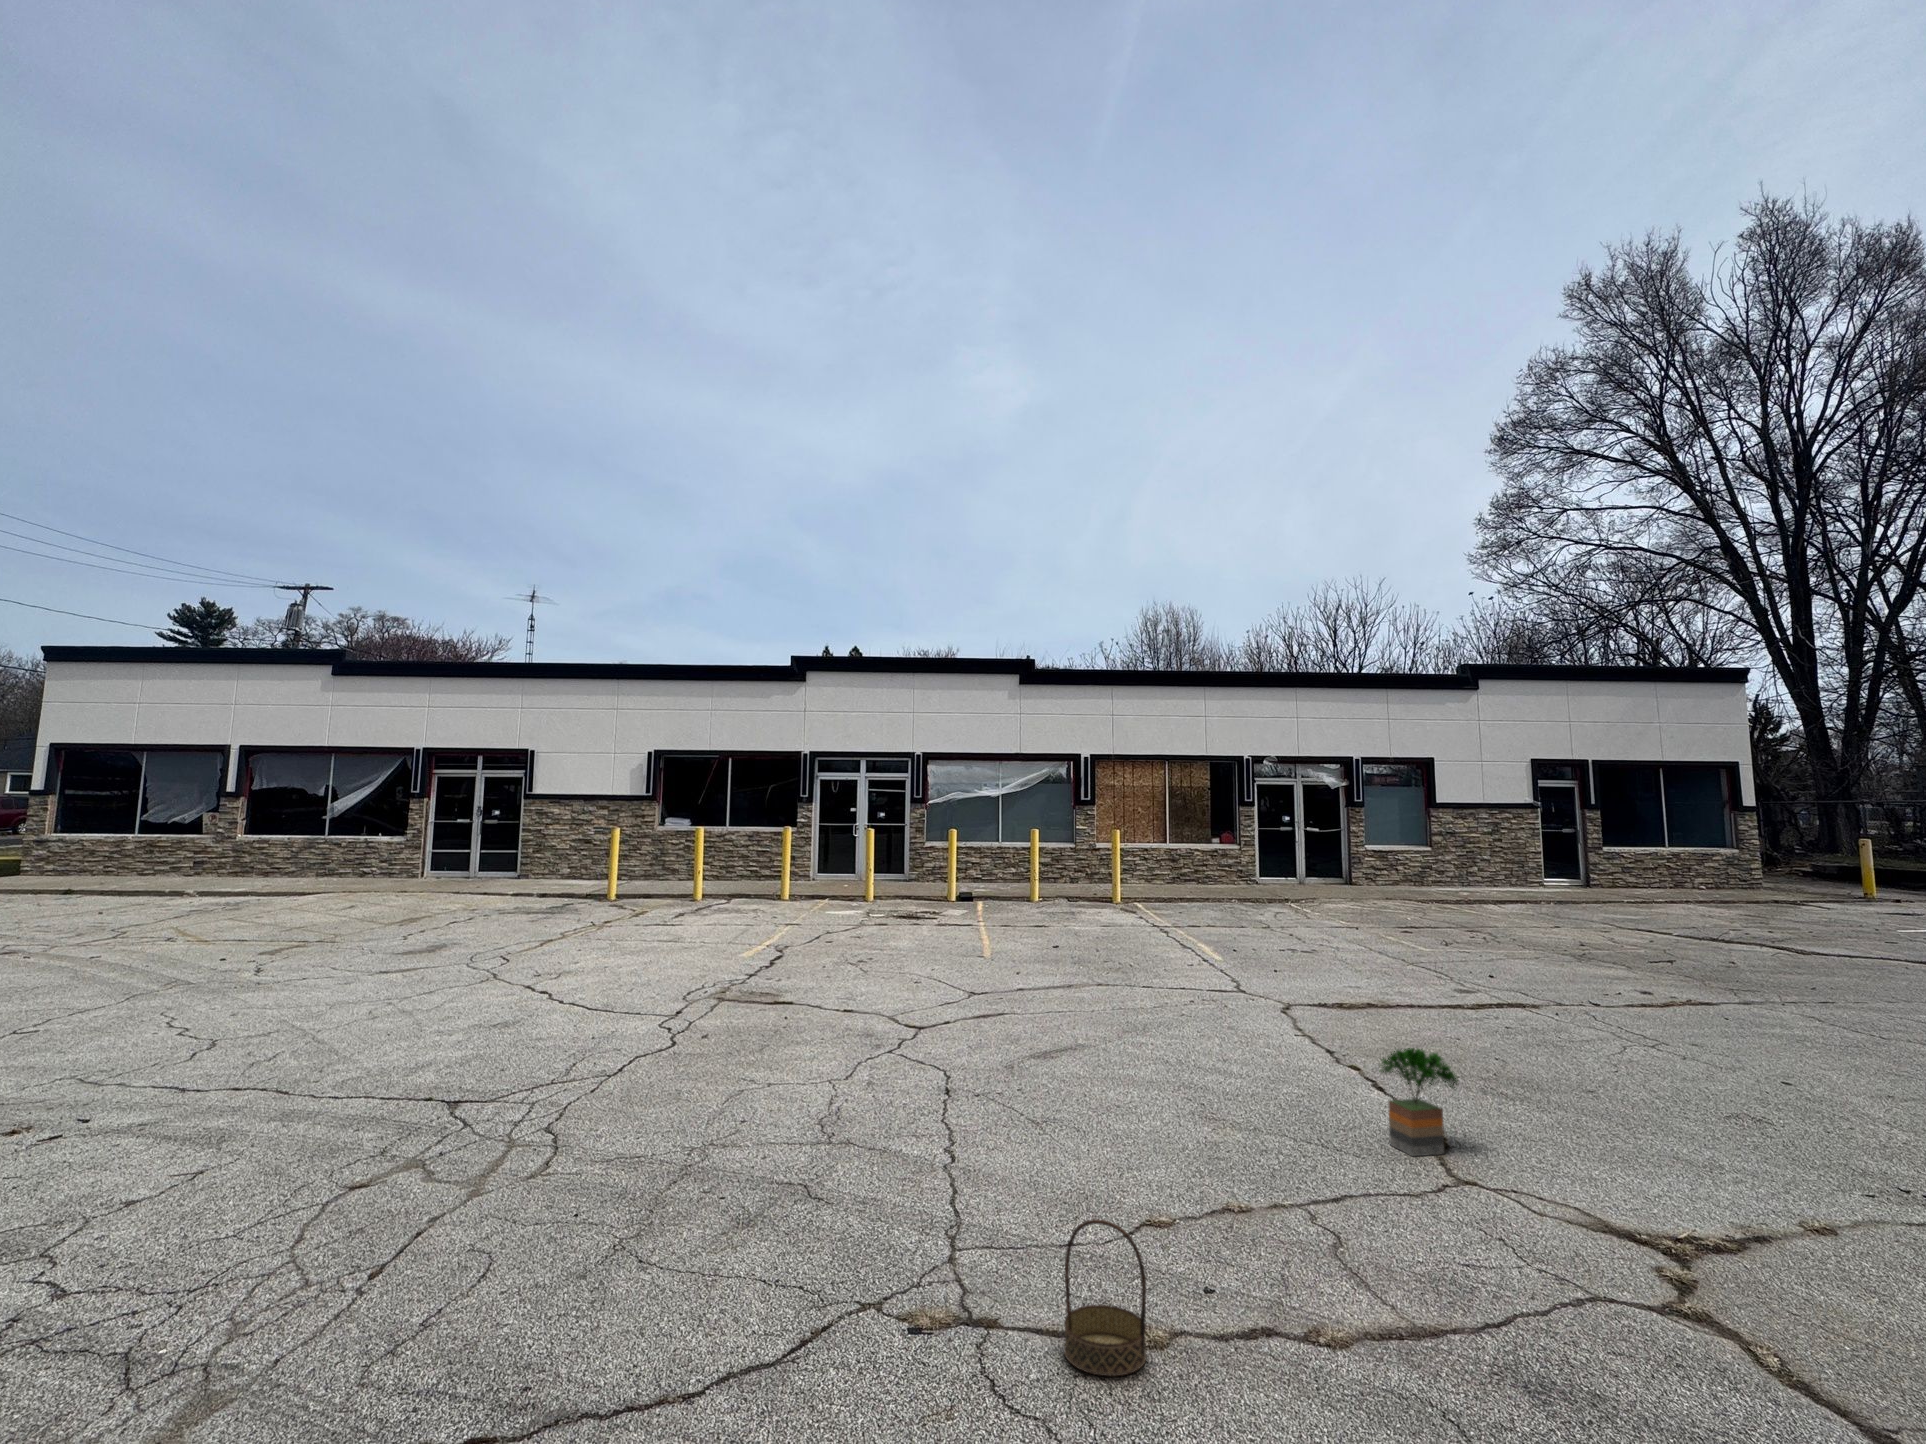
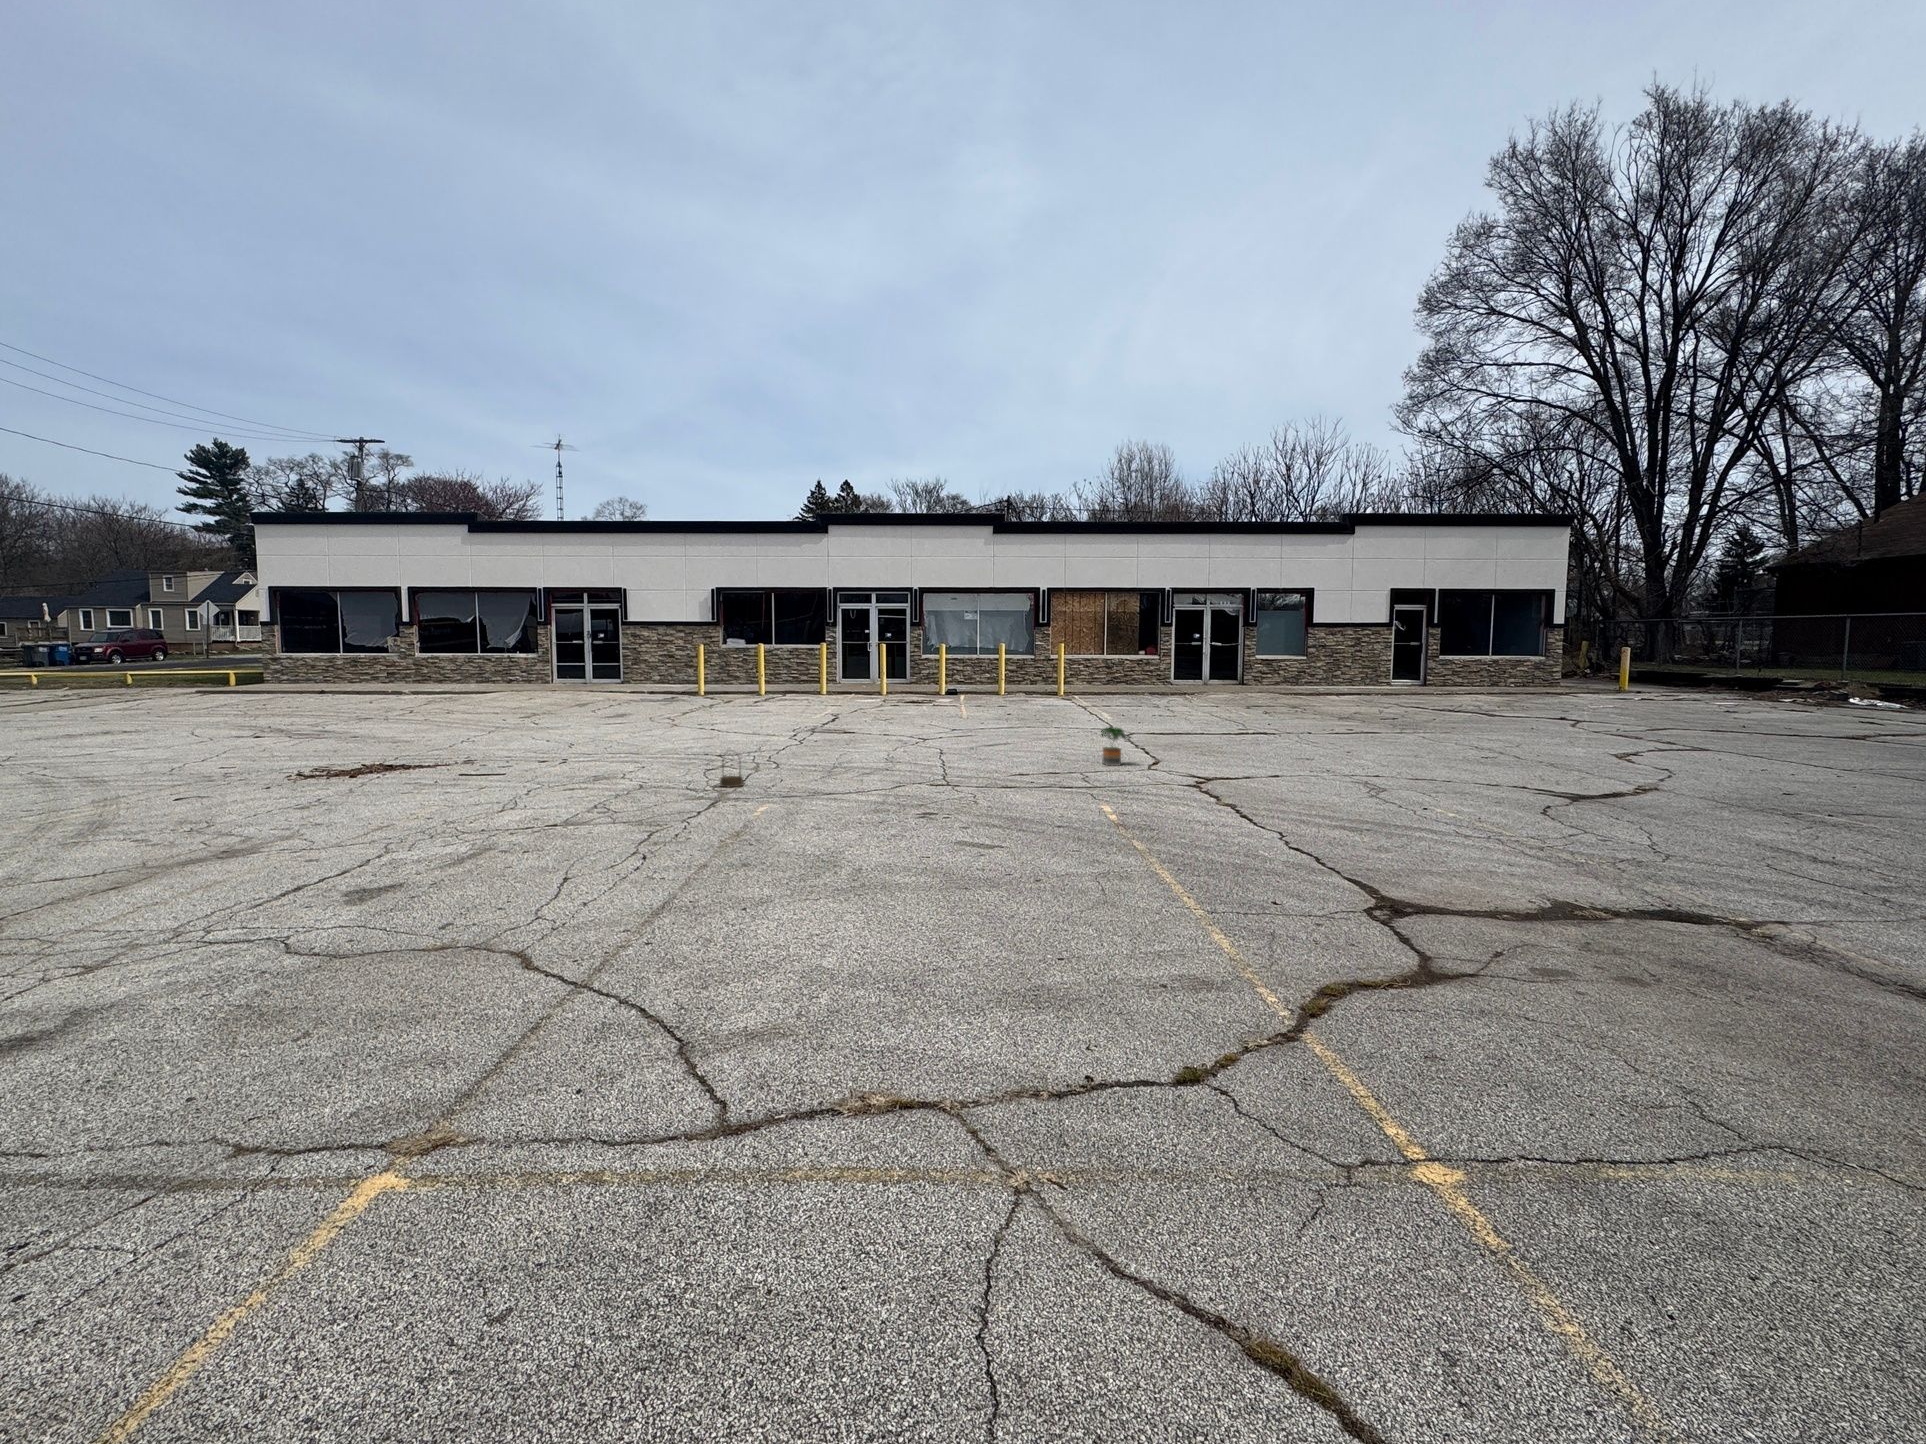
basket: present [1064,1219,1146,1376] -> present [720,772,743,787]

